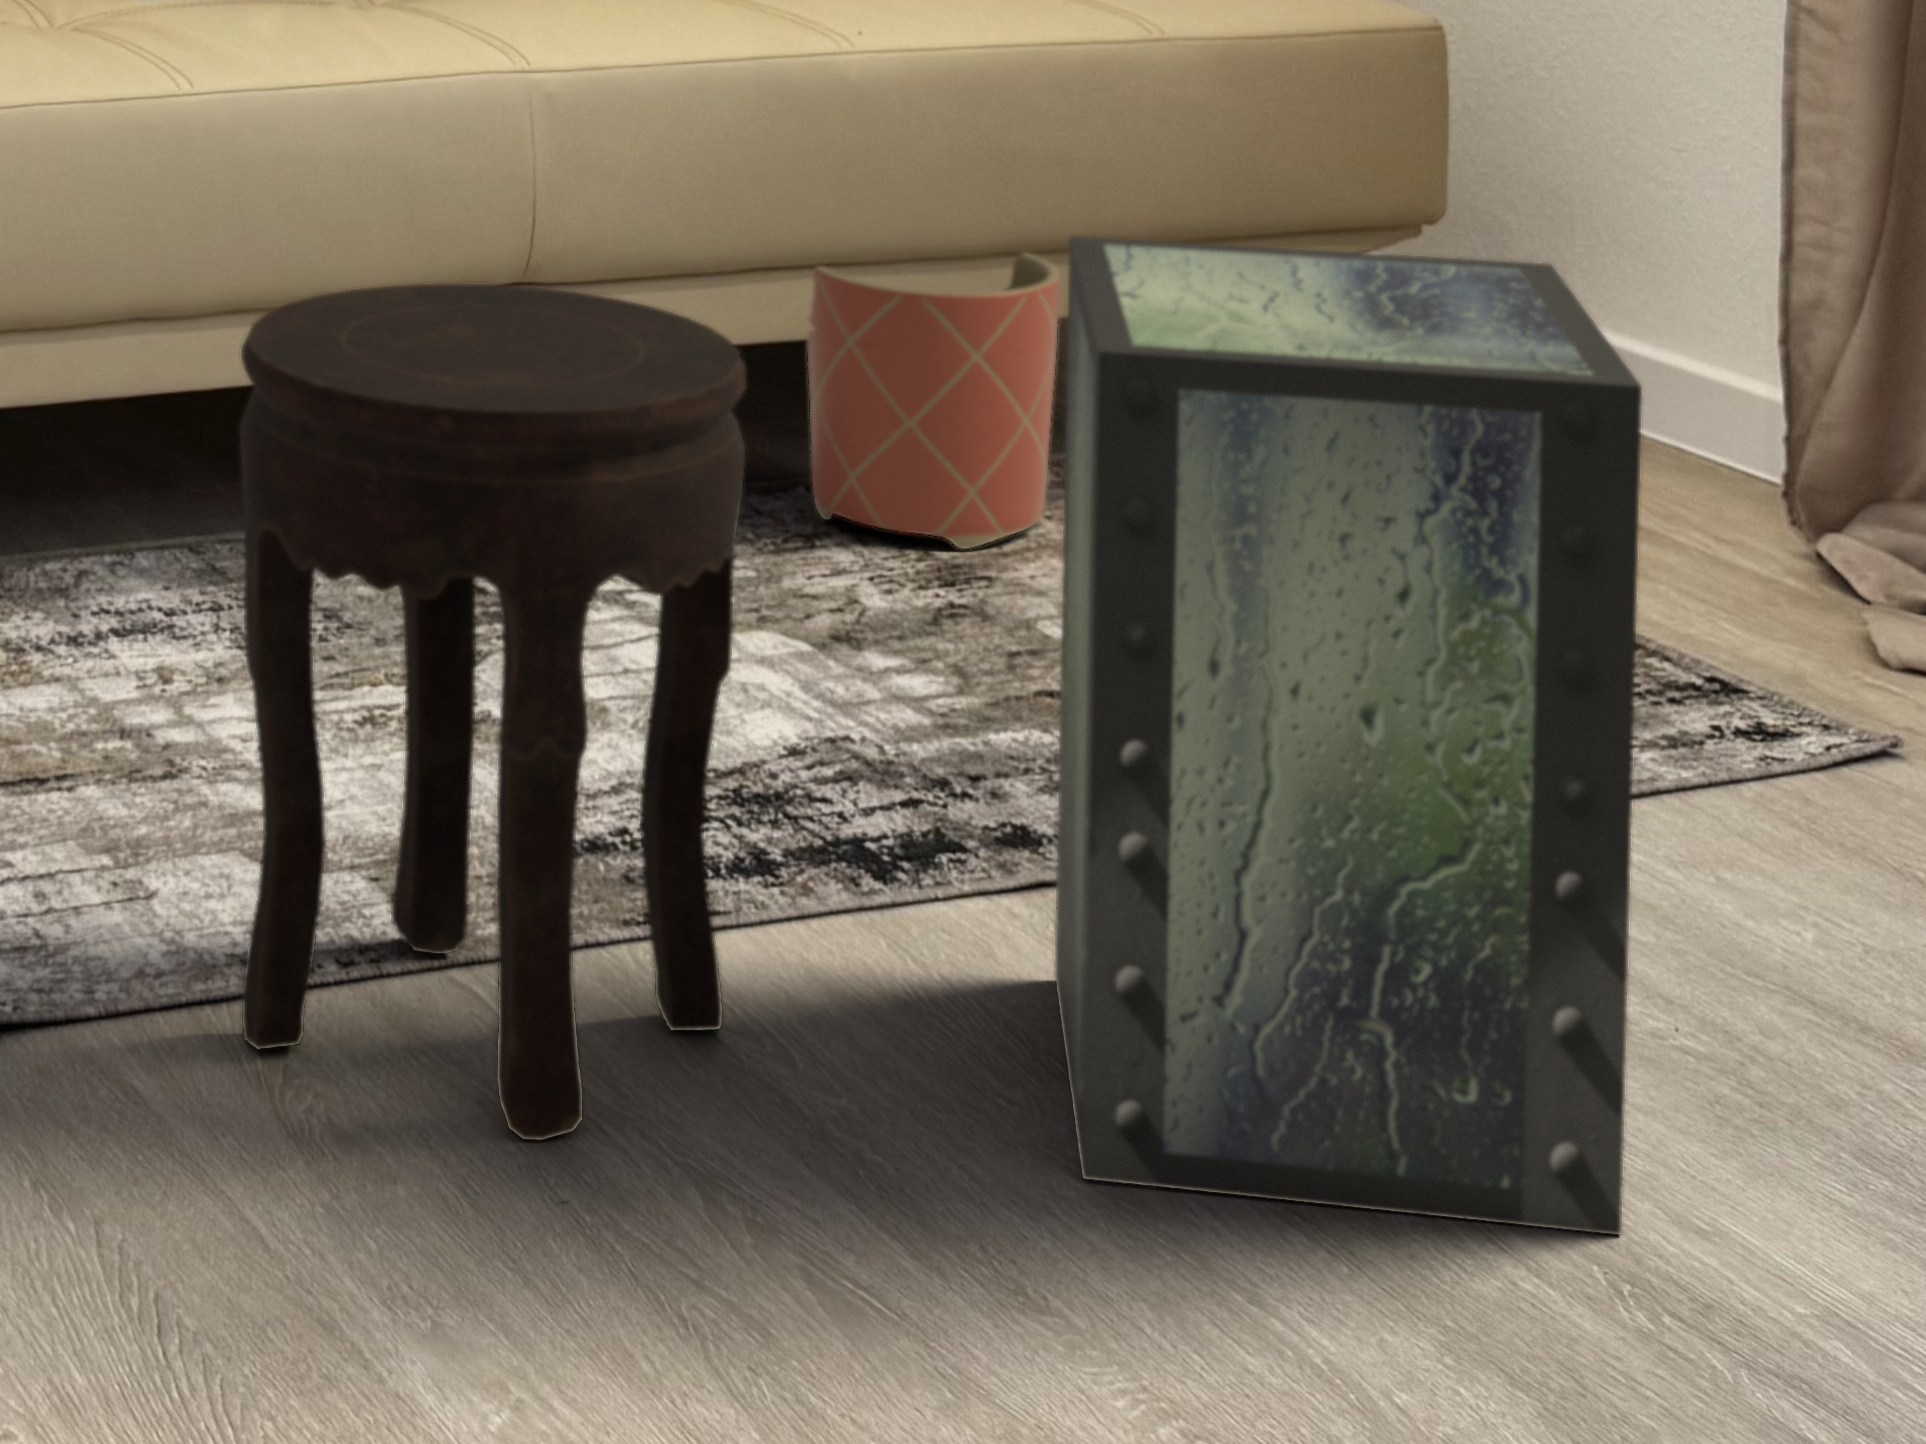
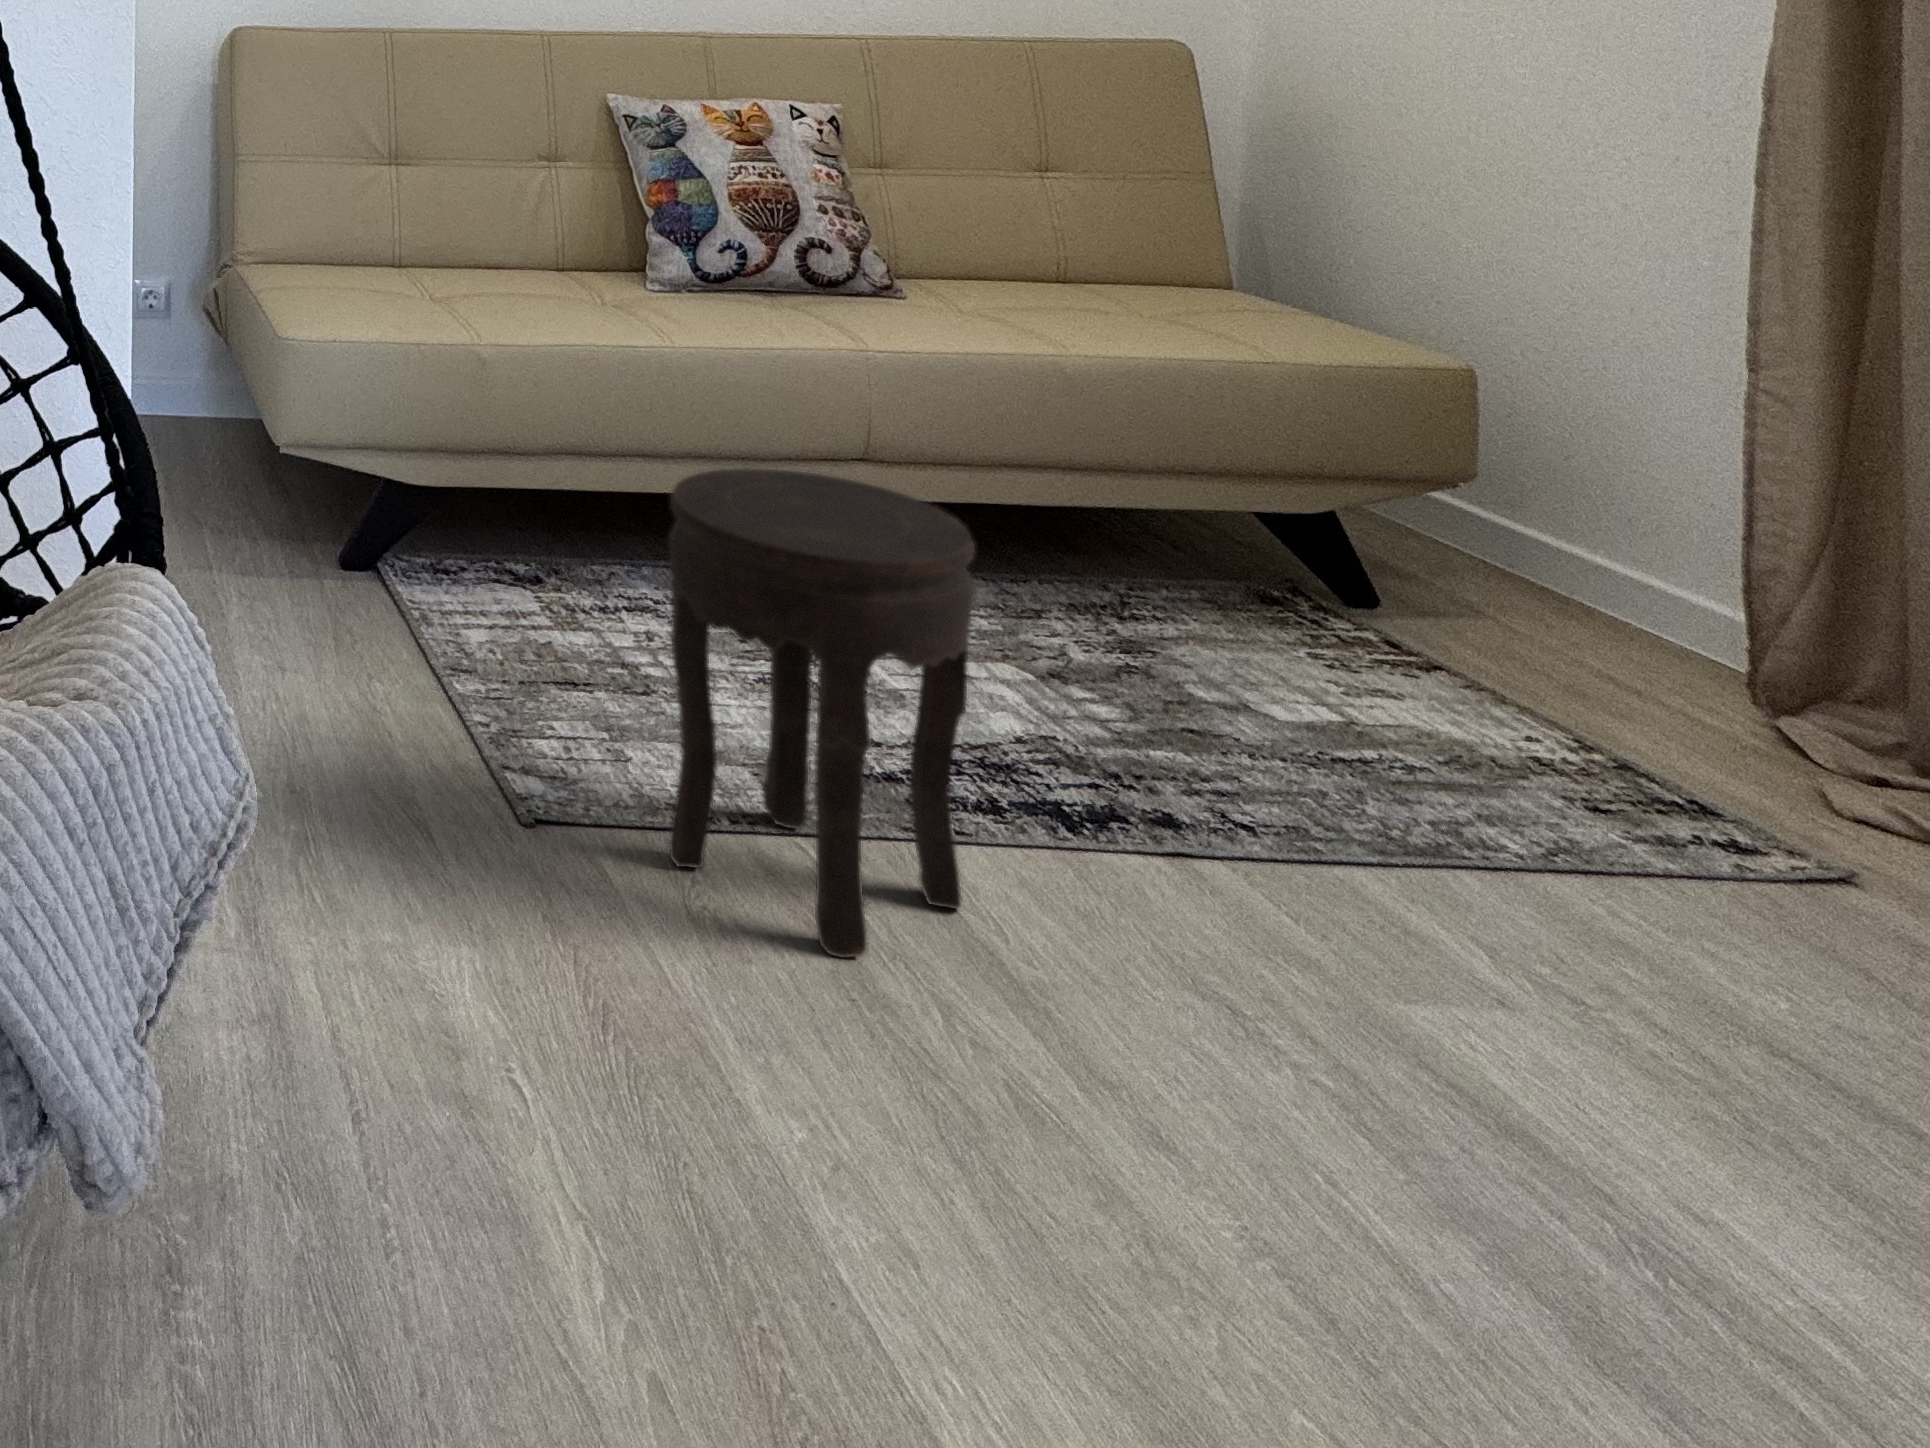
storage box: present [1054,236,1642,1235] -> none [1187,491,1633,1197]
planter: present [807,253,1060,549] -> none [1038,451,1203,633]

